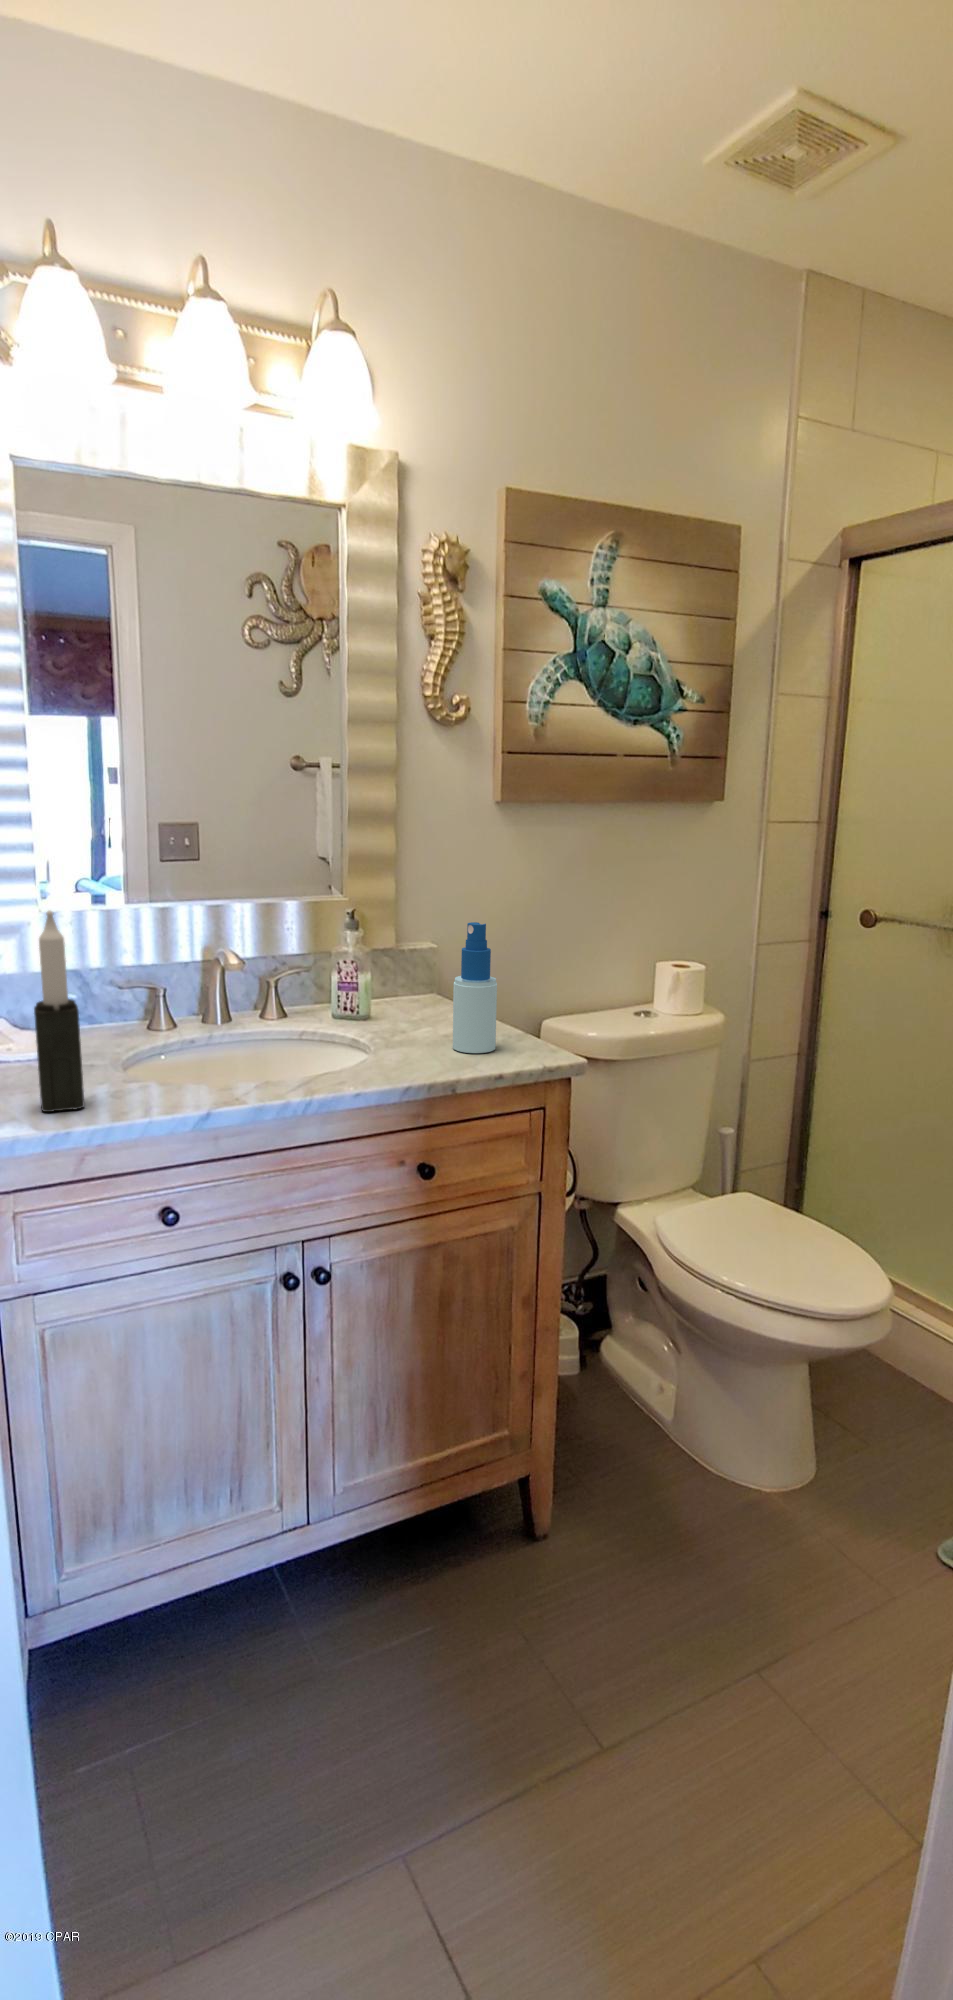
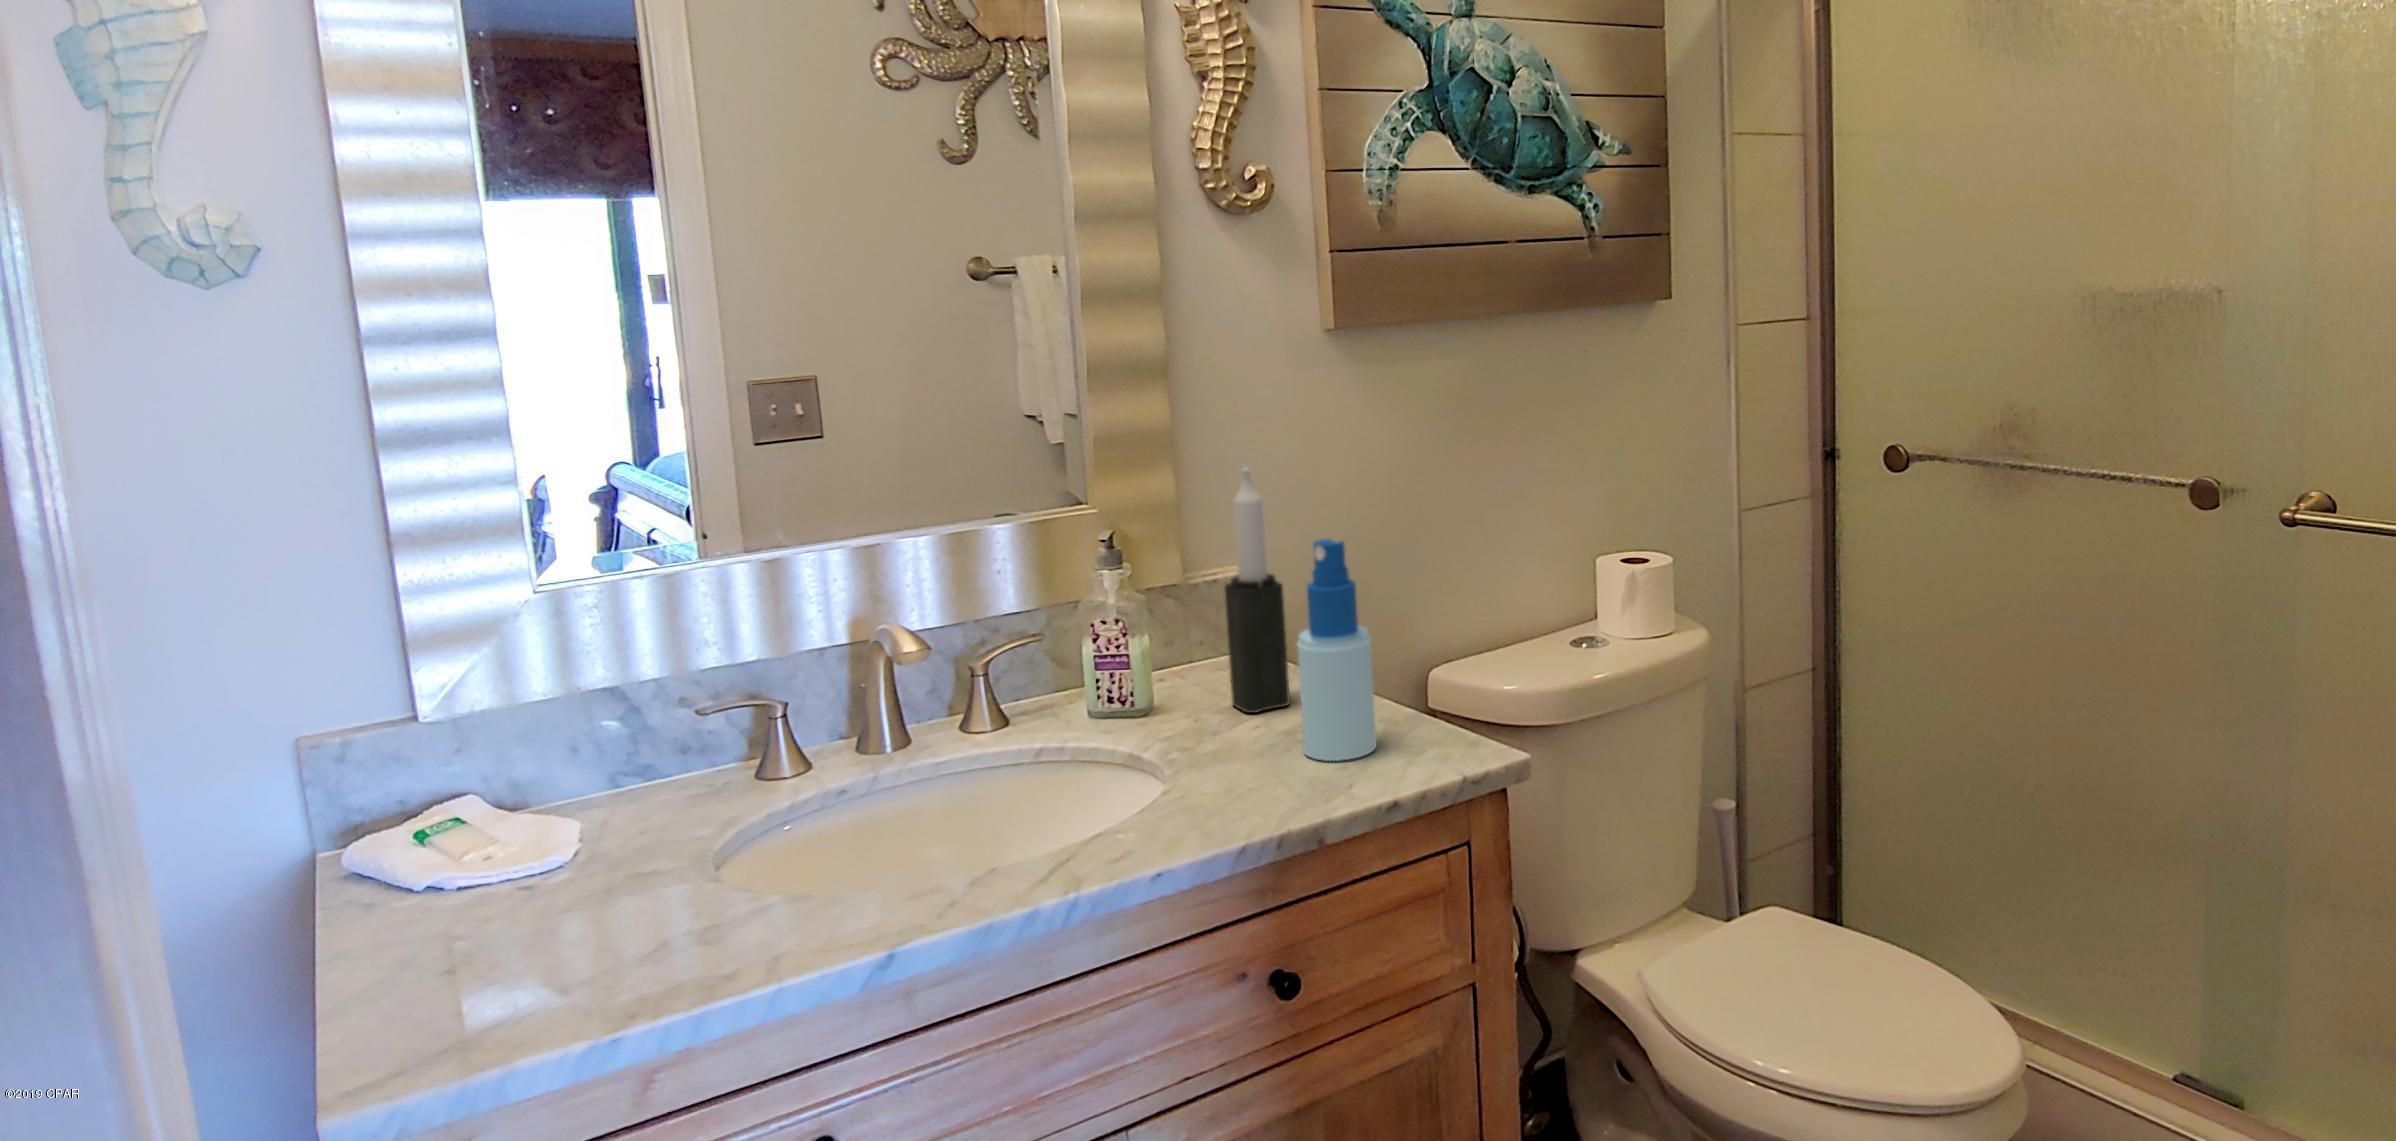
candle: present [34,910,84,1112] -> present [1225,467,1290,713]

